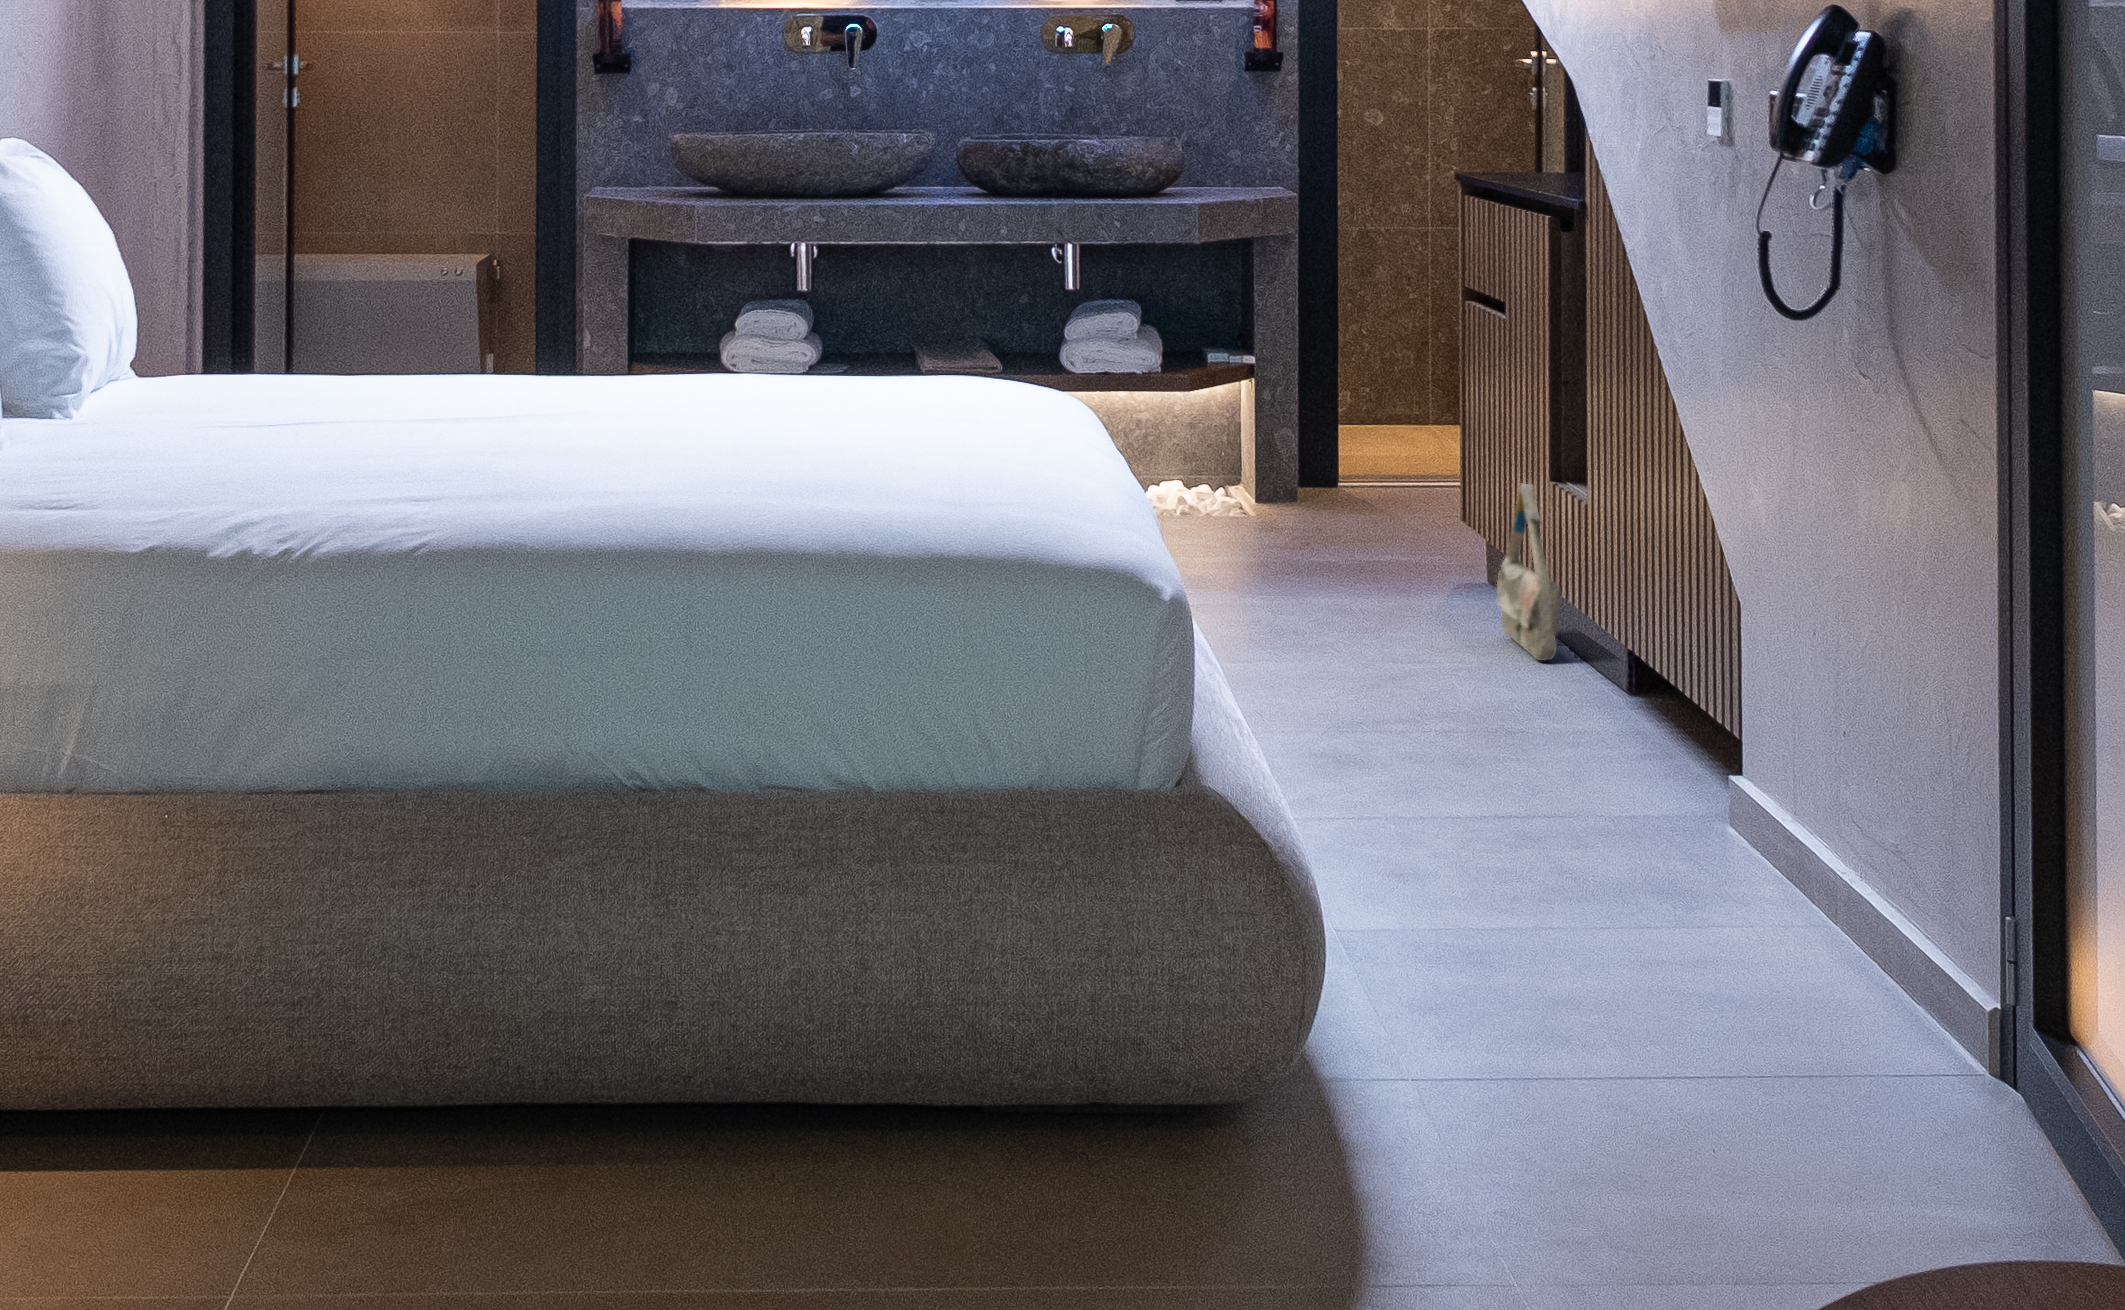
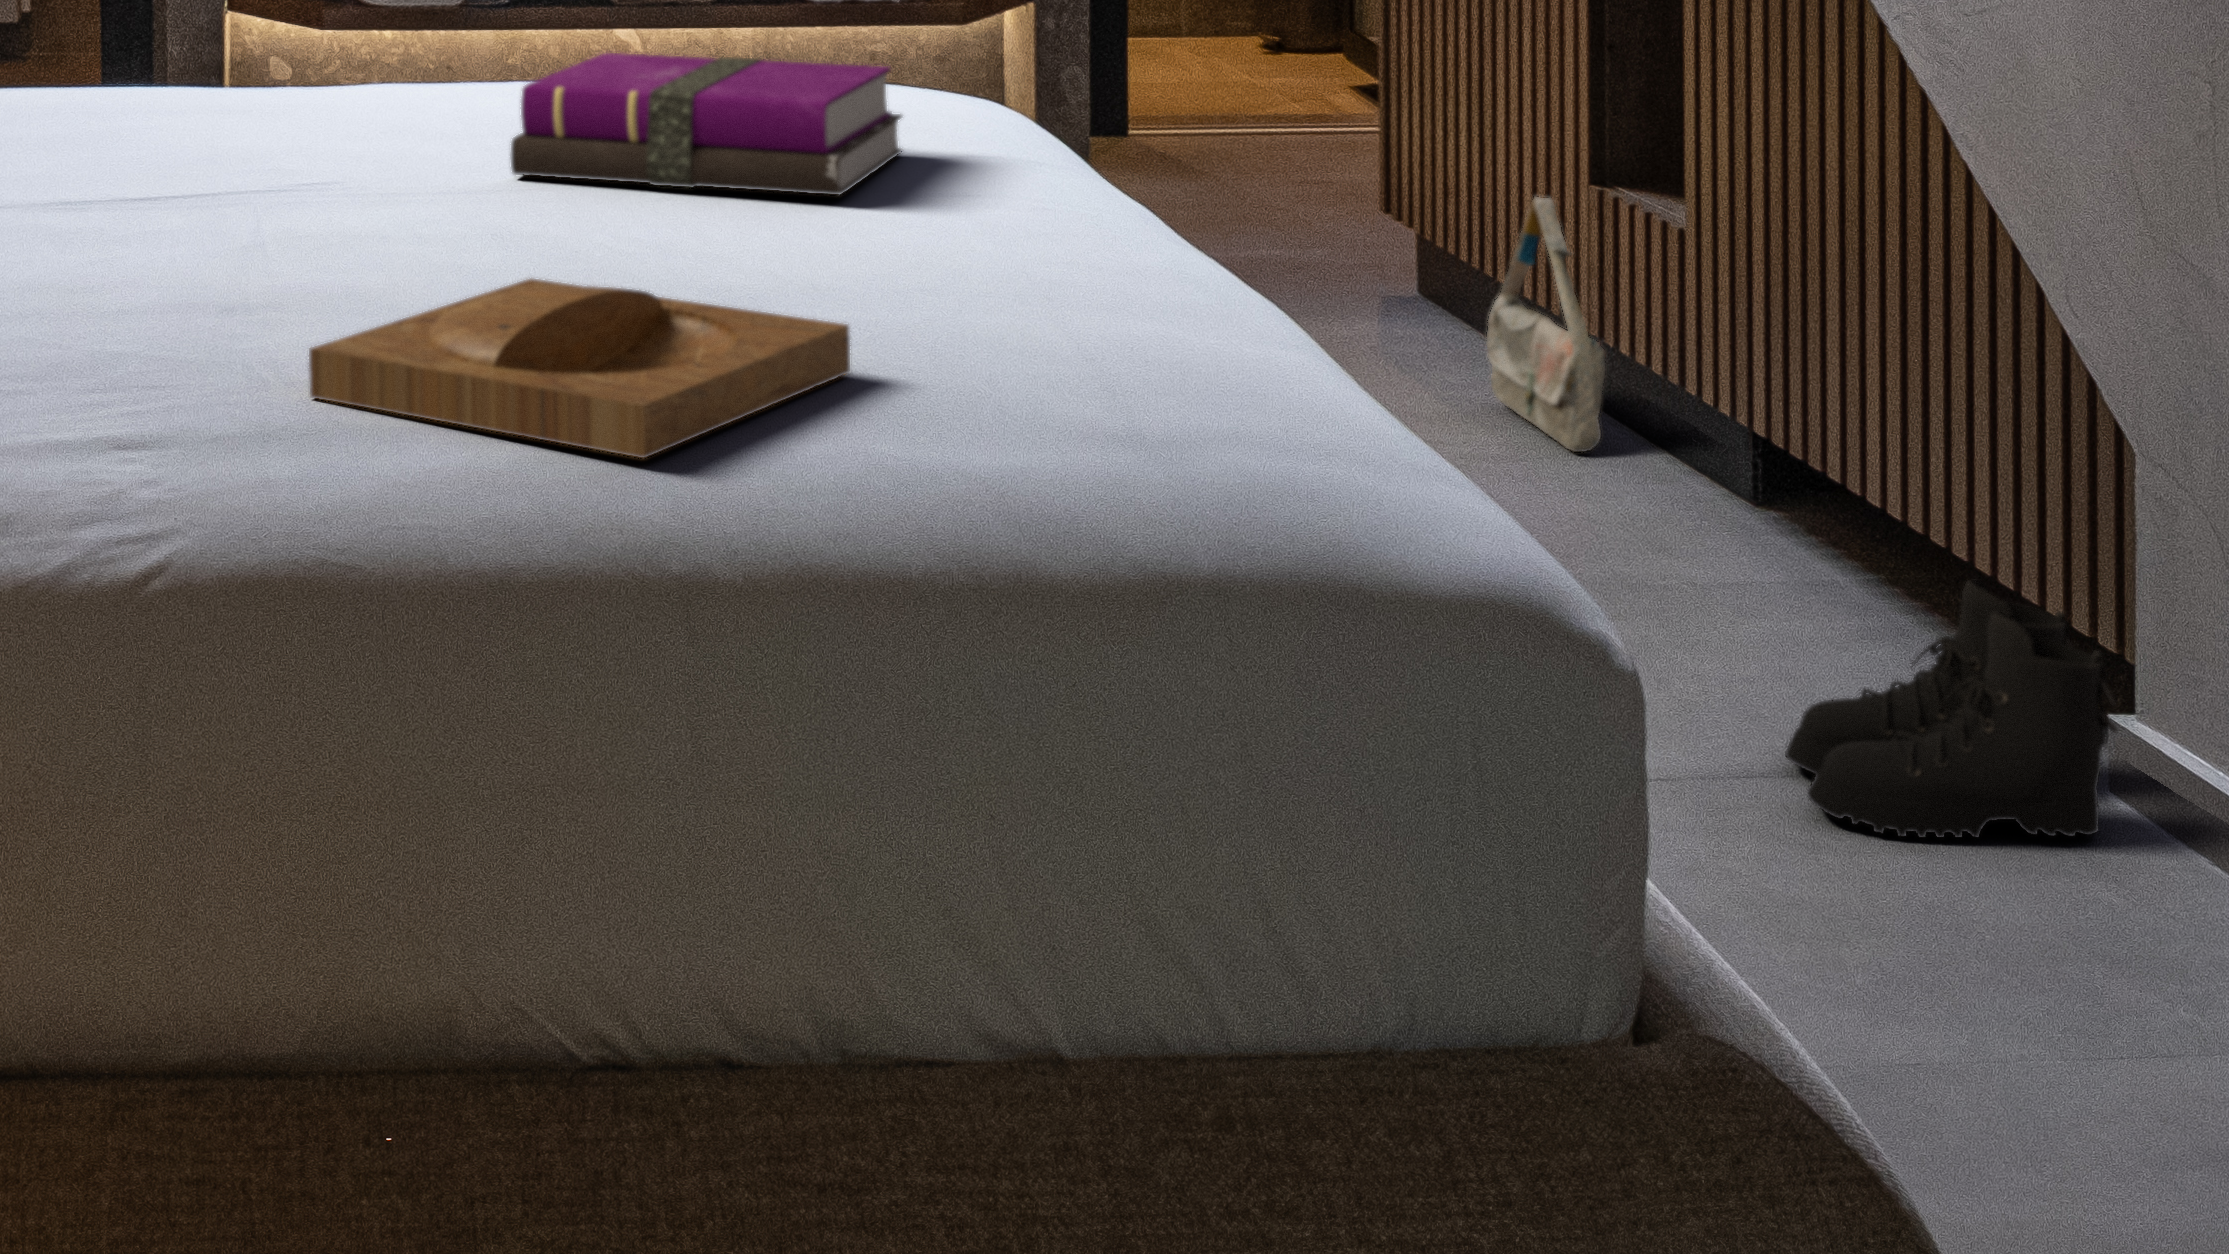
notebook: none [717,339,972,415] -> present [511,53,902,195]
tray: none [545,434,854,506] -> present [309,279,850,458]
boots: none [1557,685,1740,839] -> present [1785,580,2117,838]

